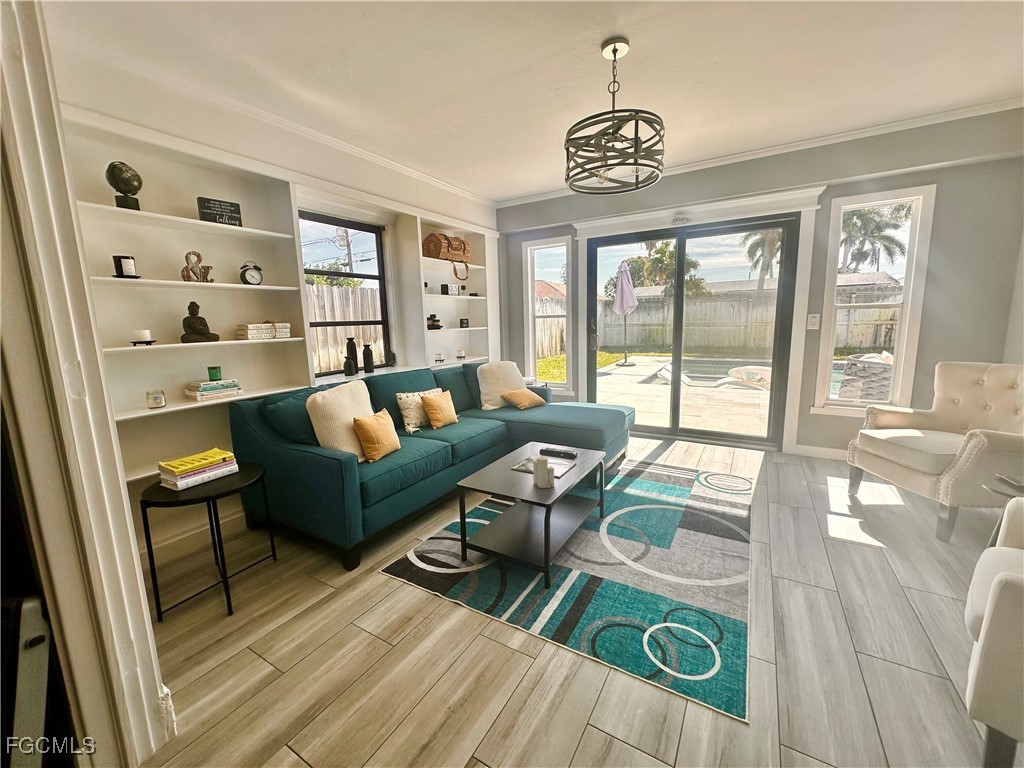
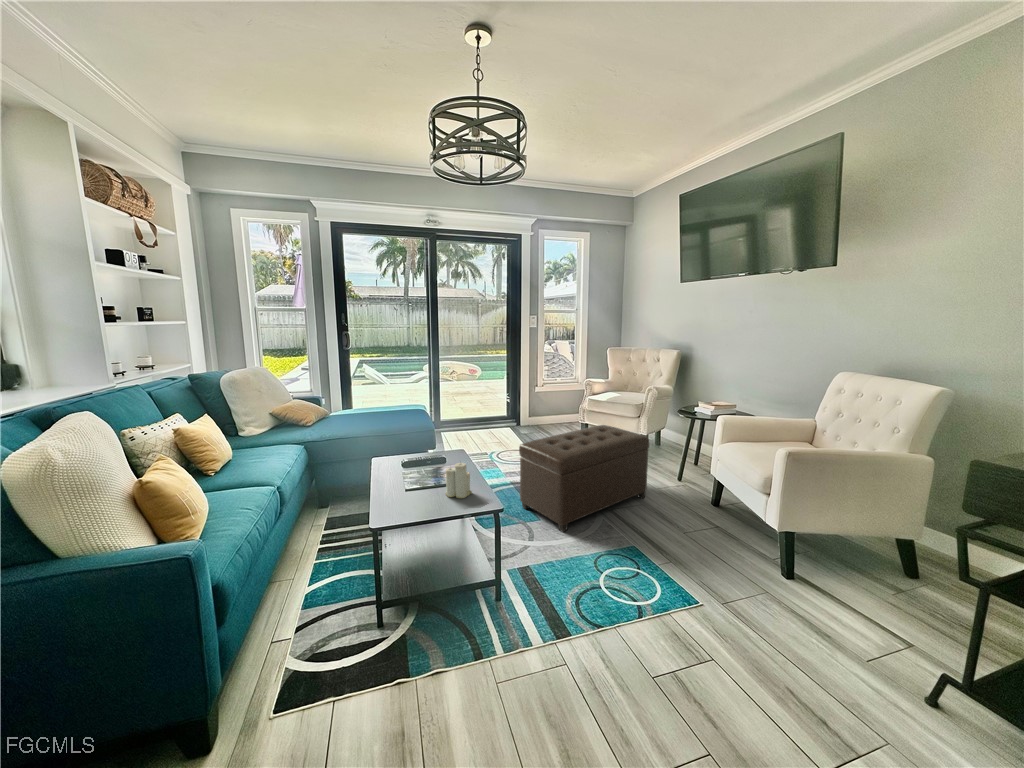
ottoman: none [661,462,860,588] -> present [519,425,649,532]

